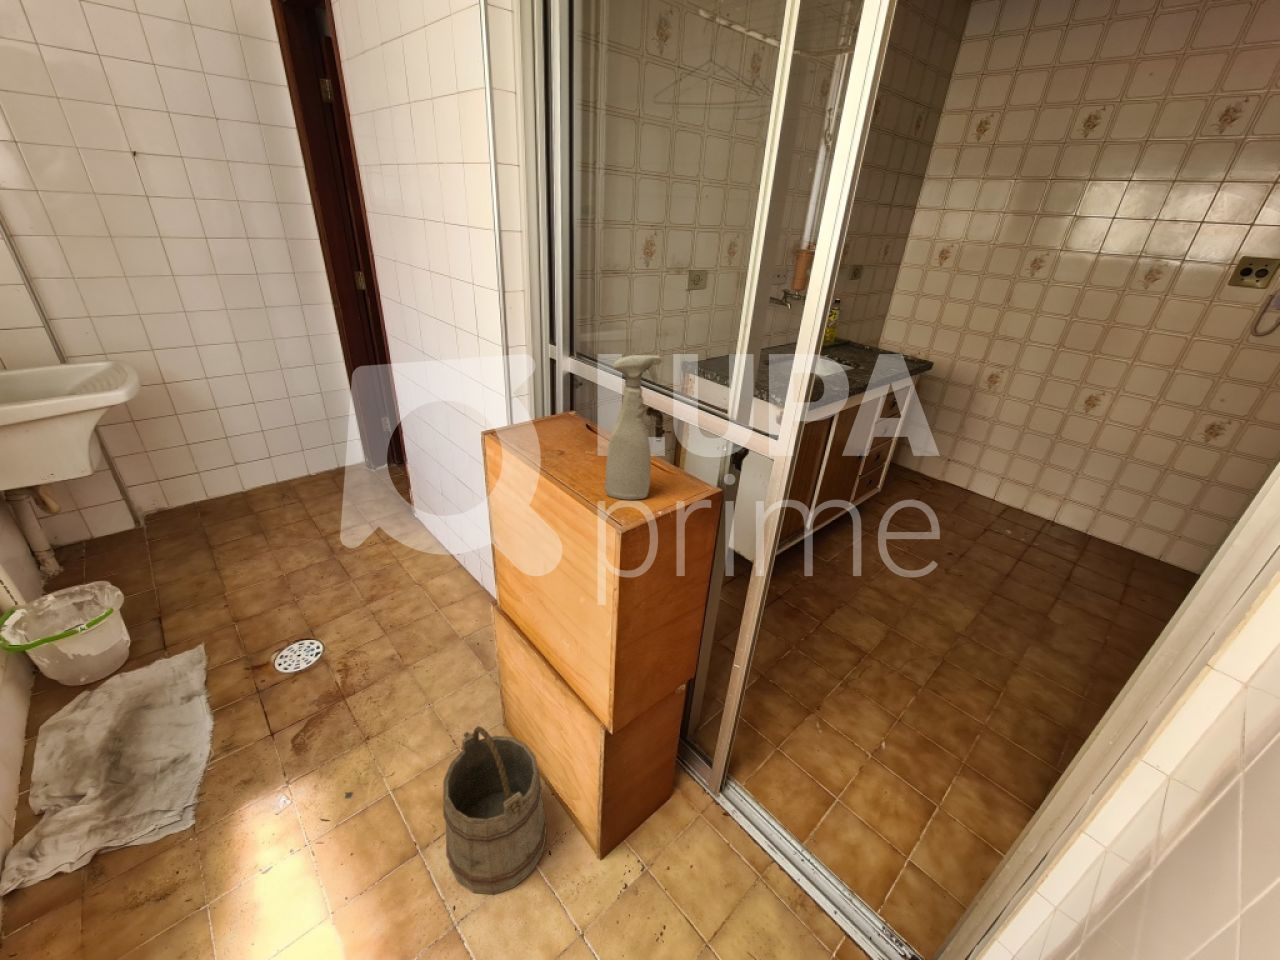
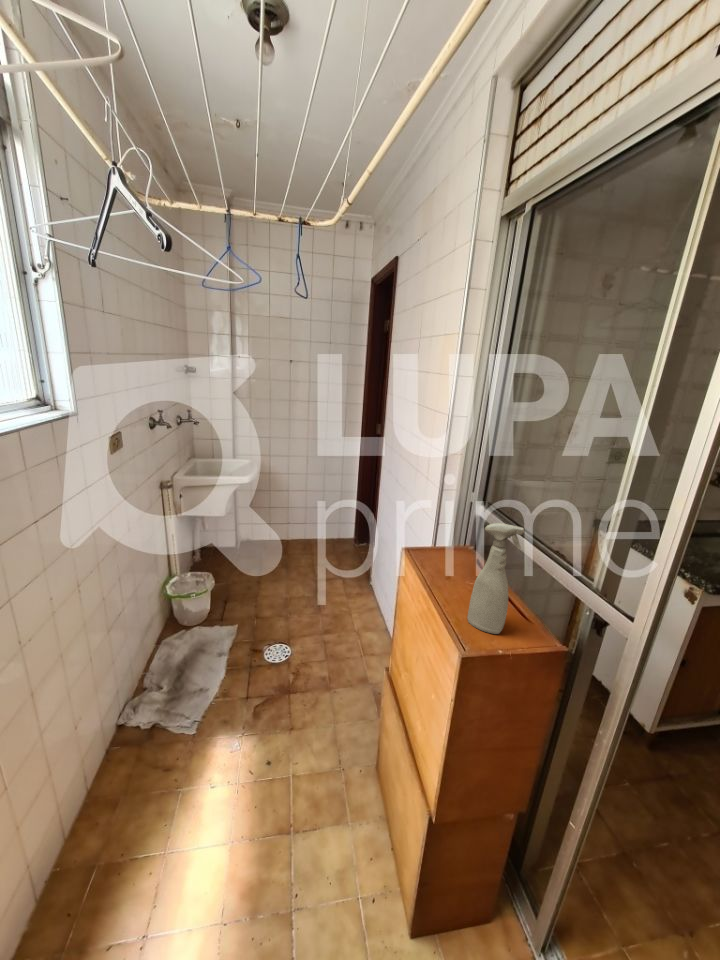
bucket: present [443,726,547,894] -> none [305,759,381,909]

